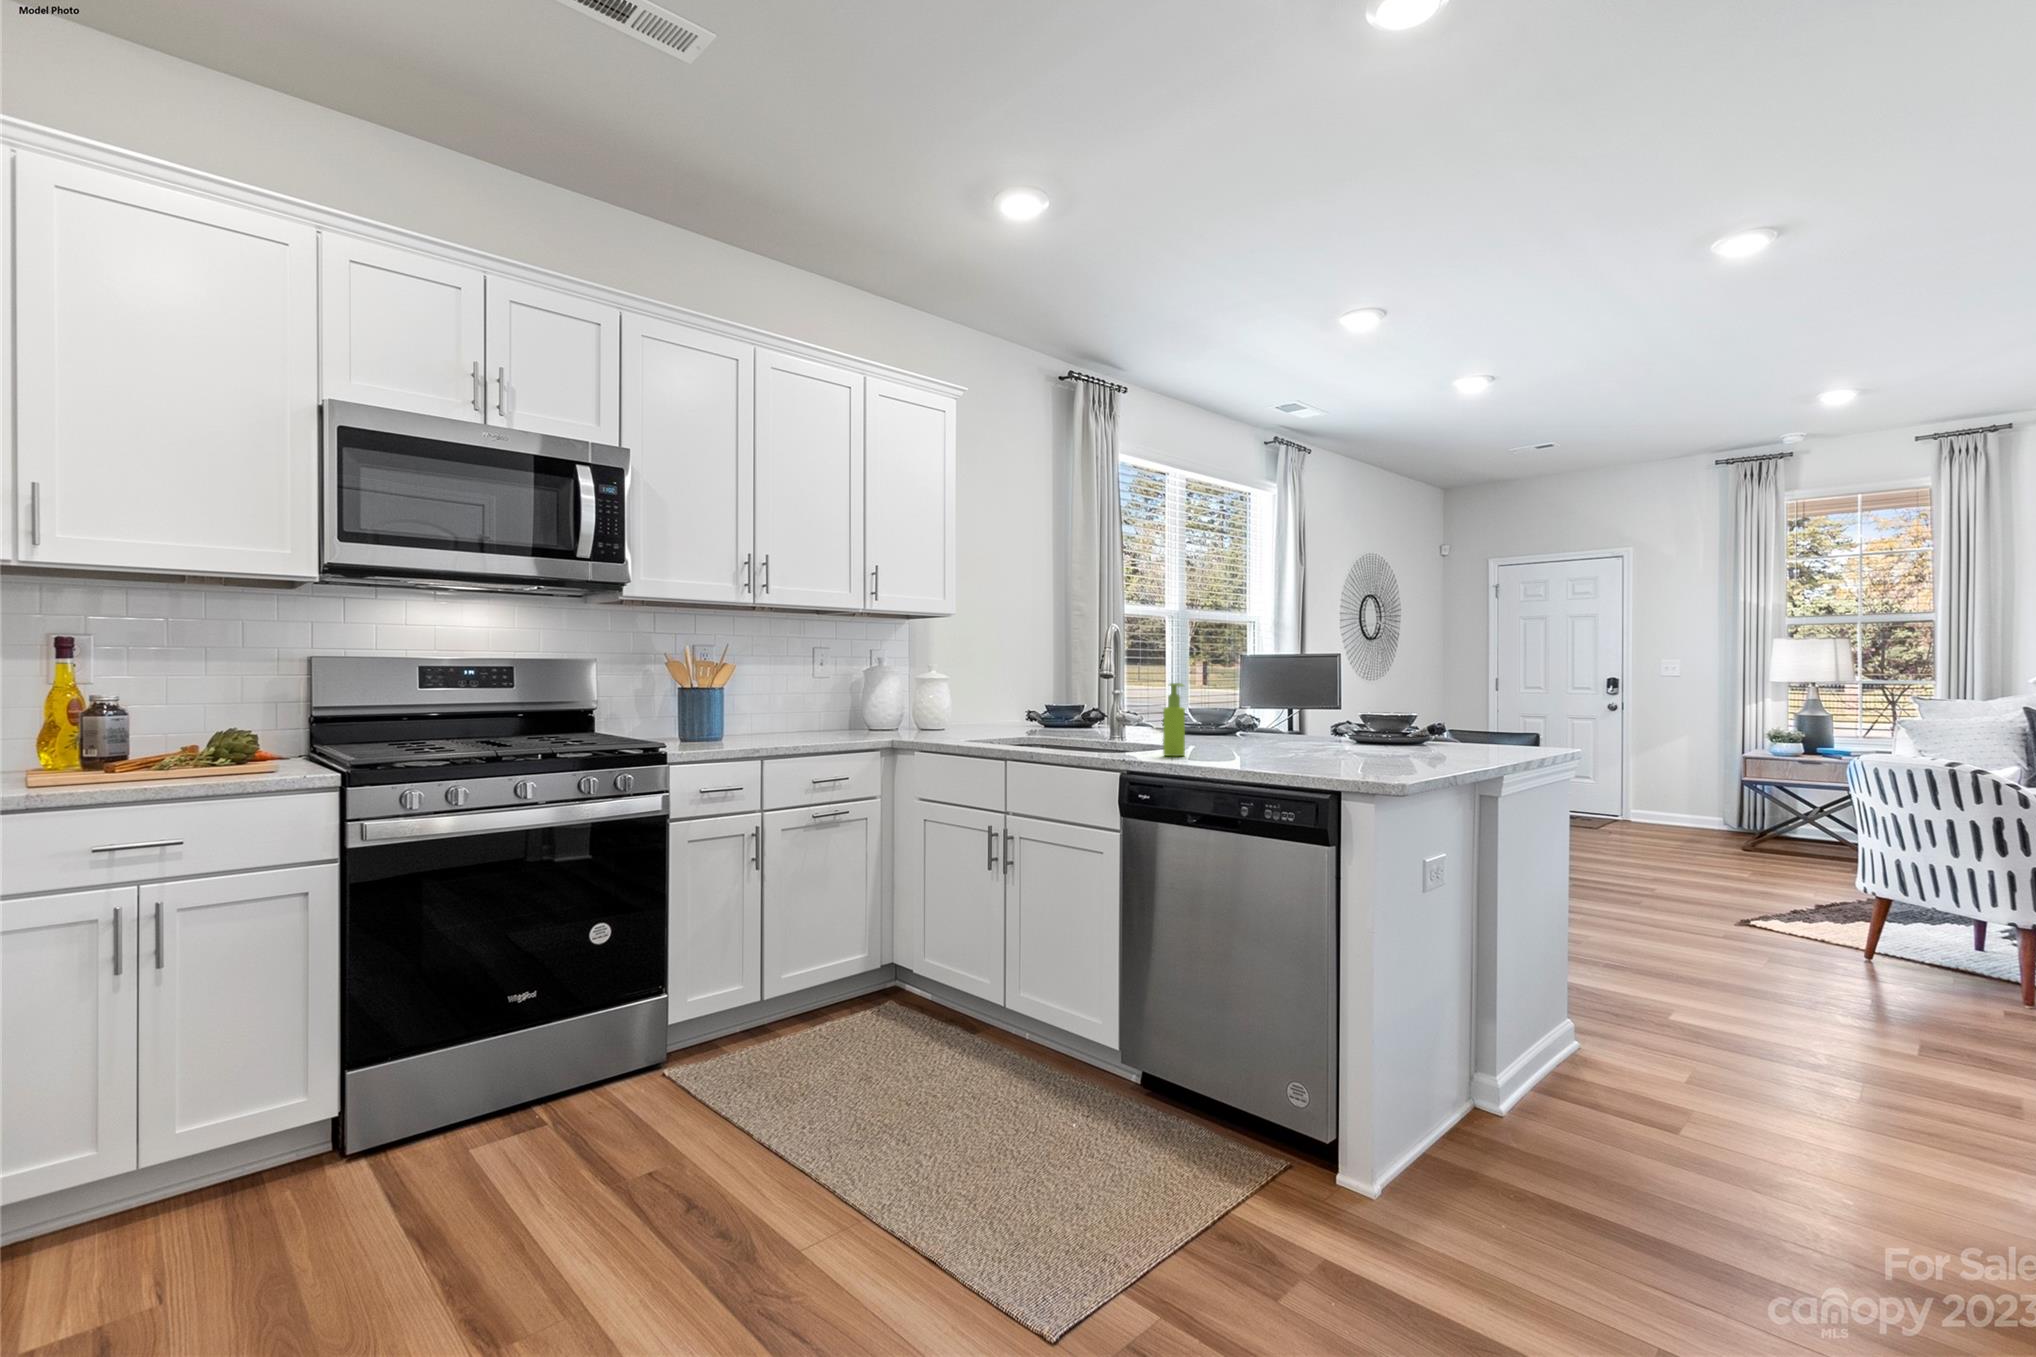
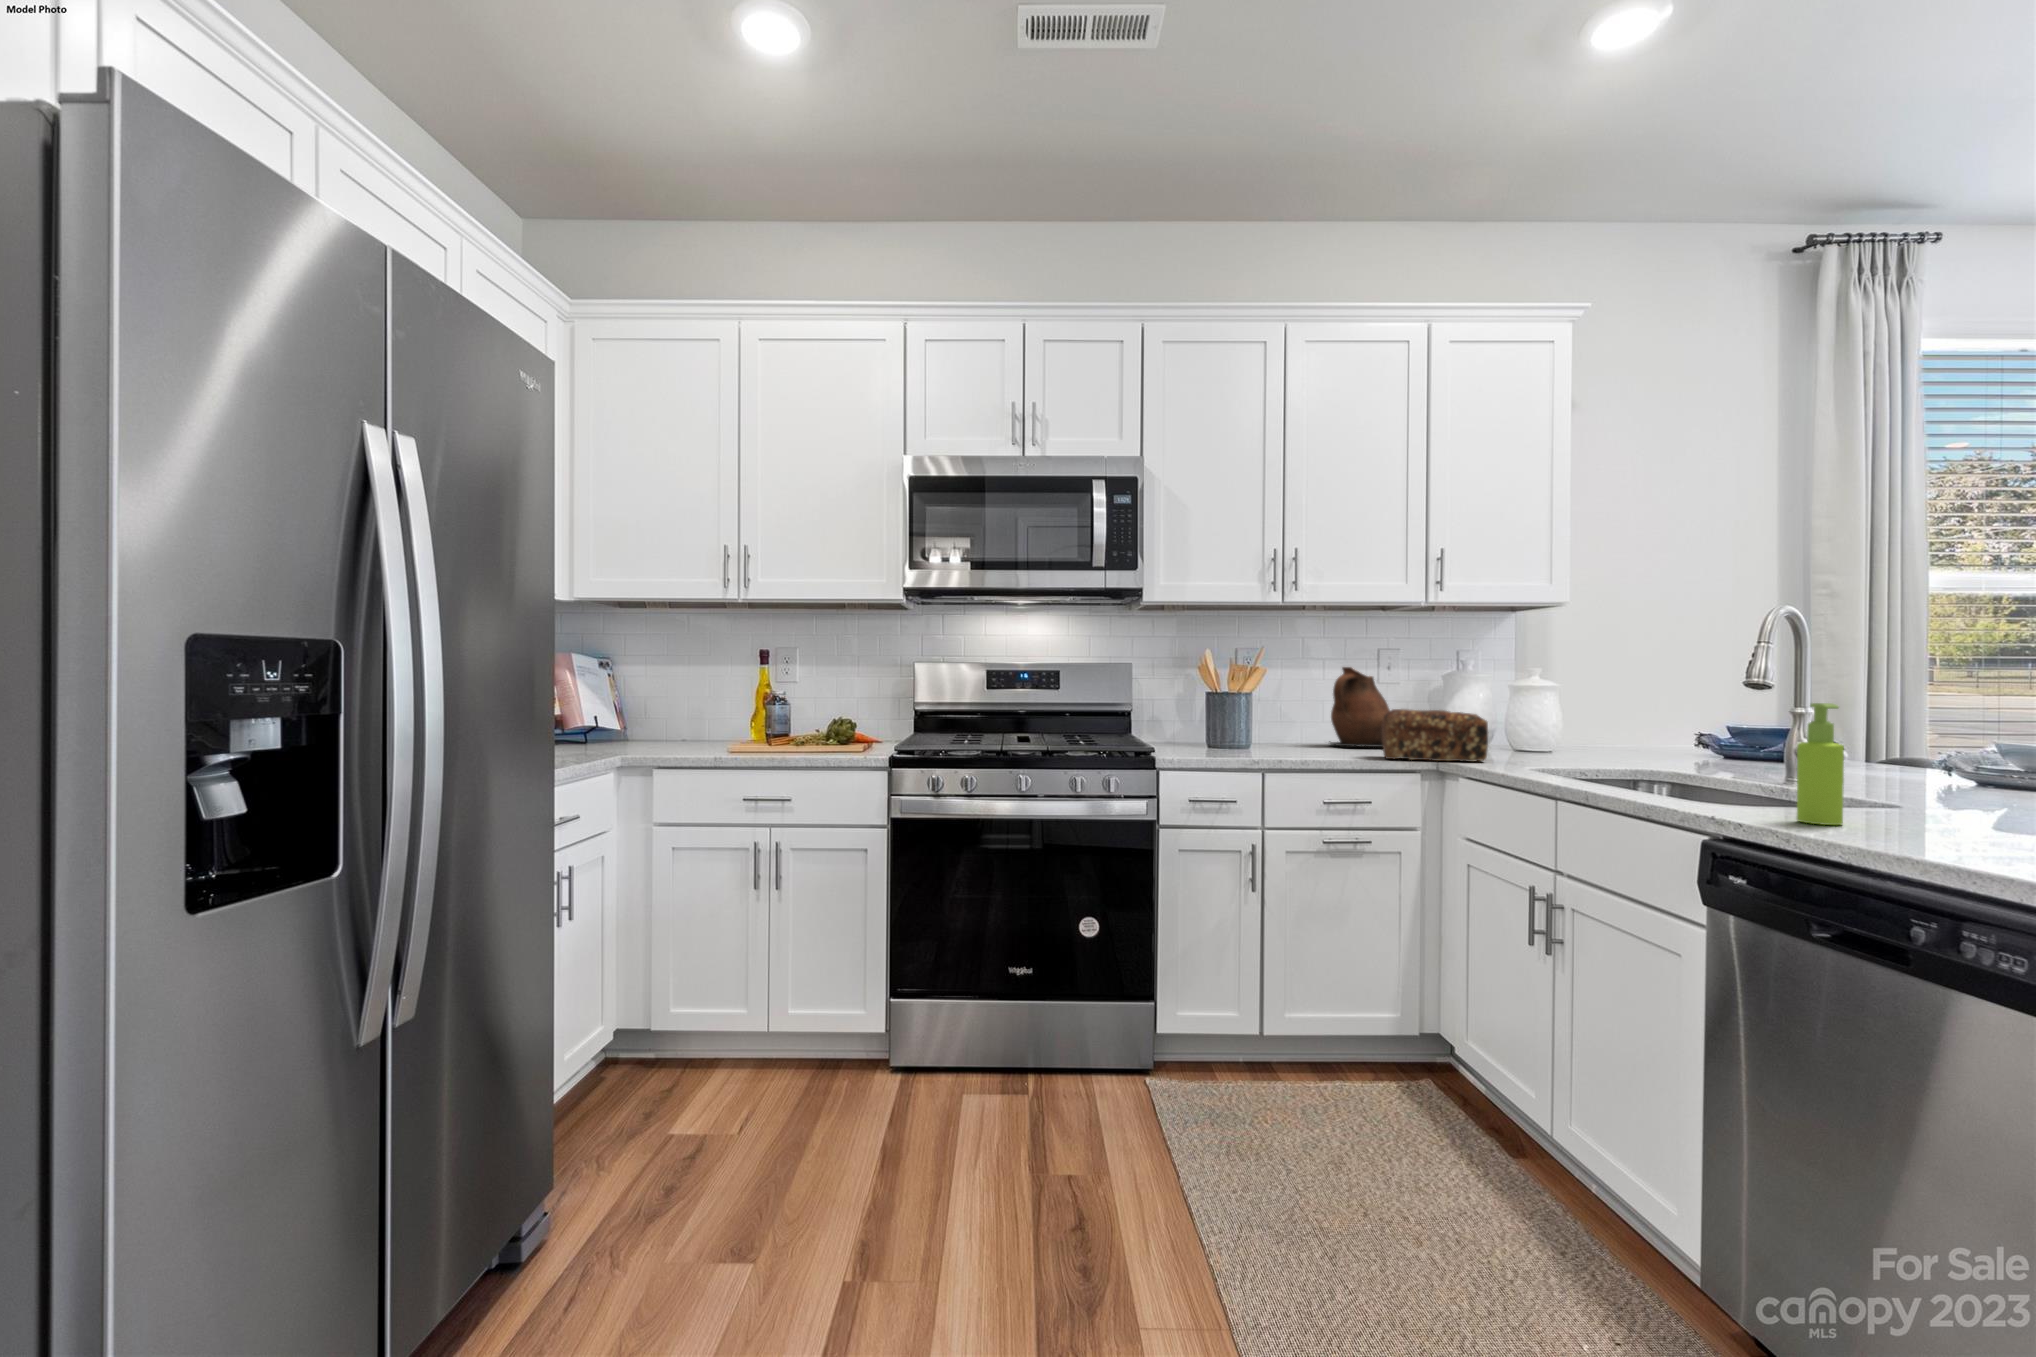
ceramic pitcher: none [774,663,840,733] -> present [1329,667,1390,747]
bread loaf: none [844,698,929,740] -> present [1382,709,1488,762]

